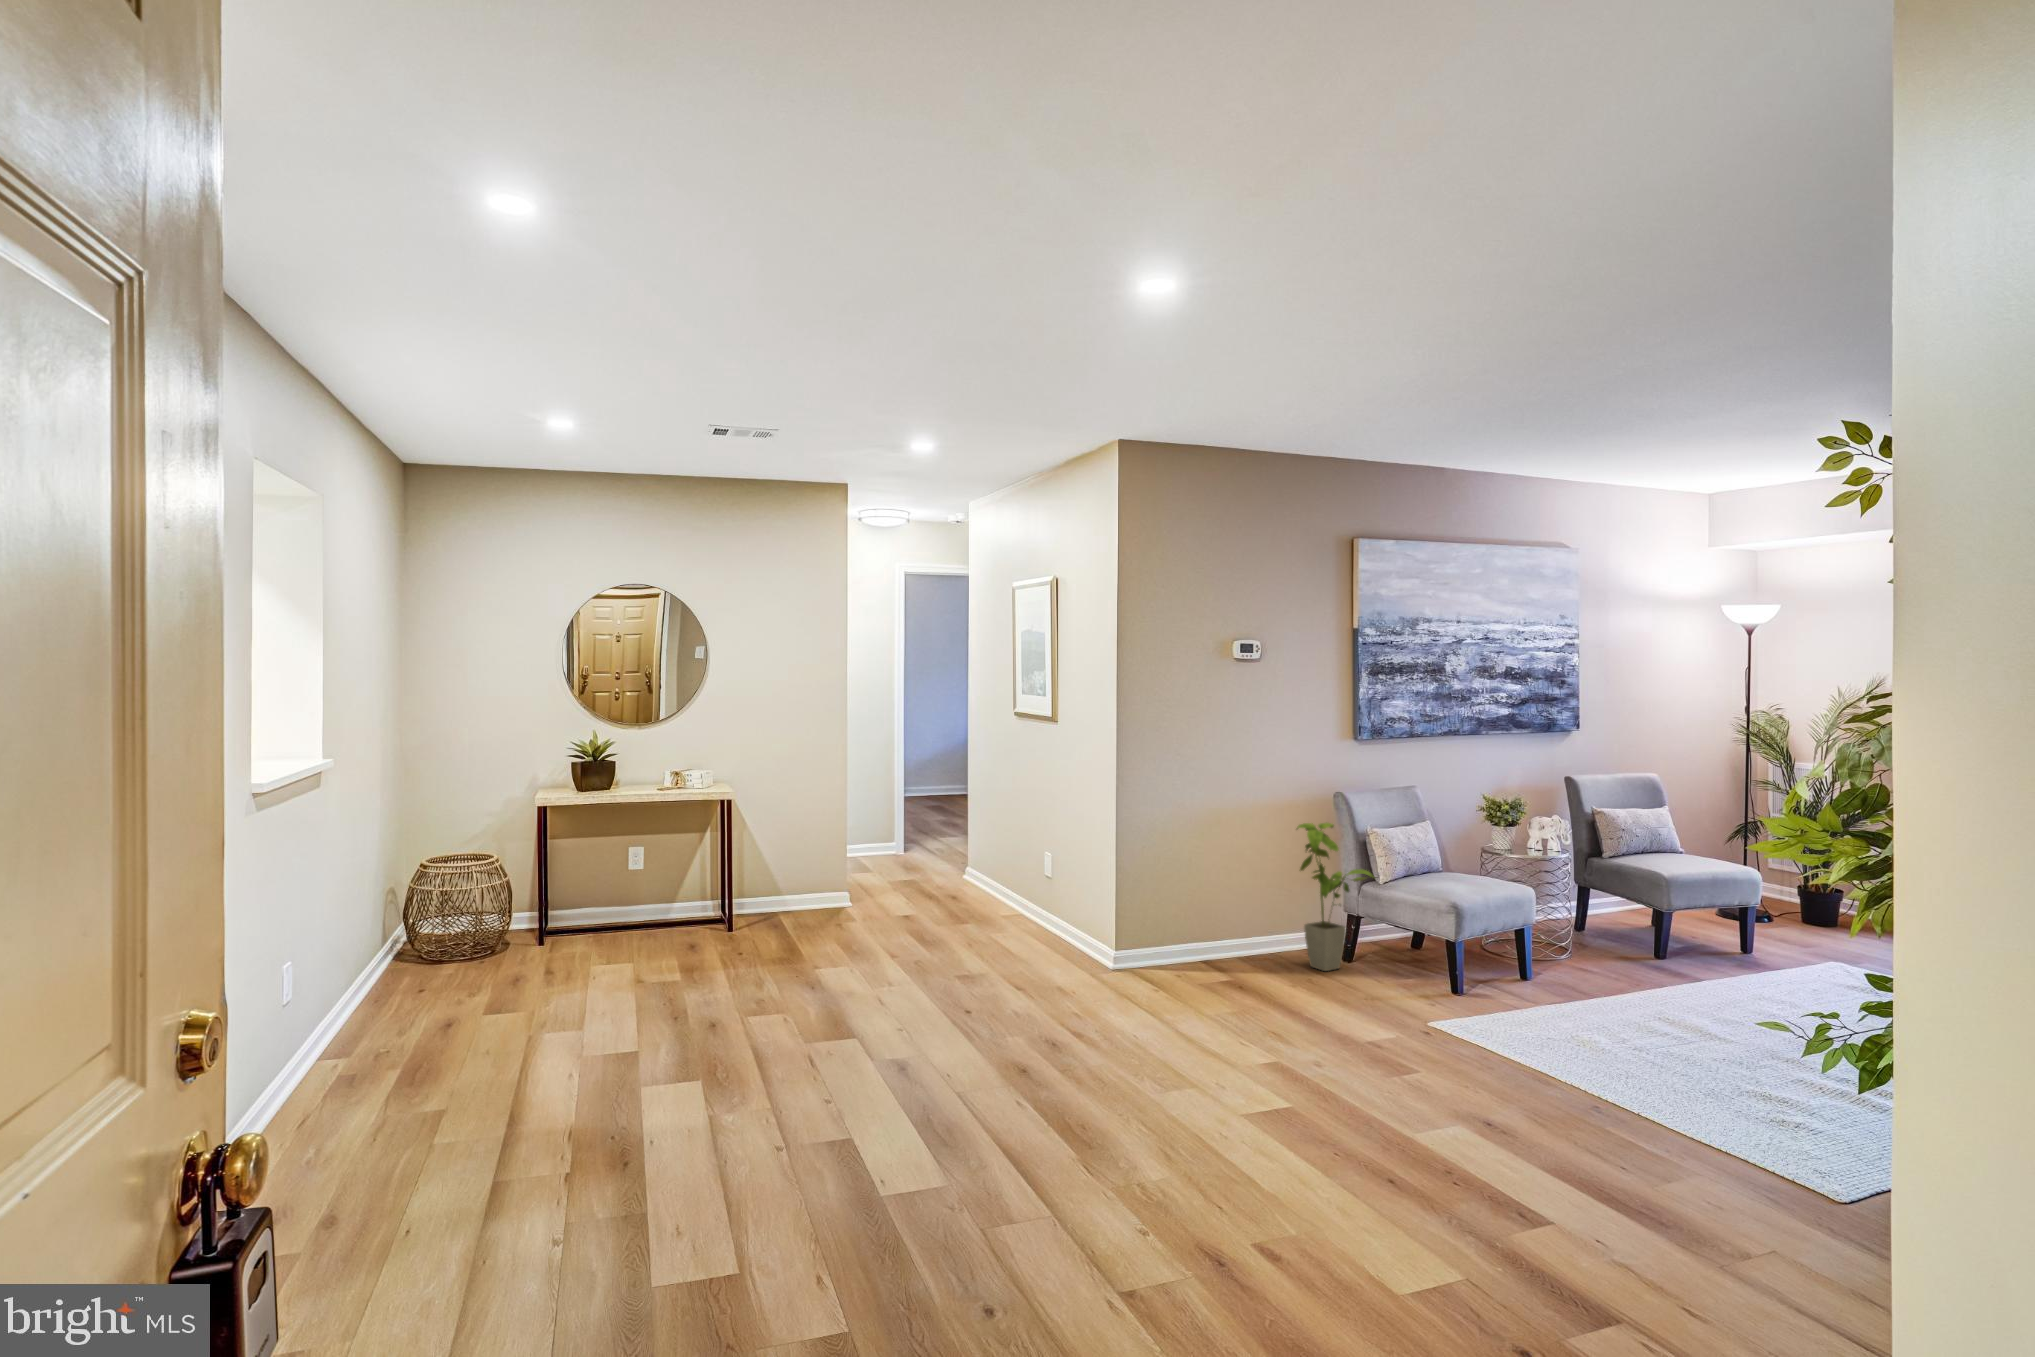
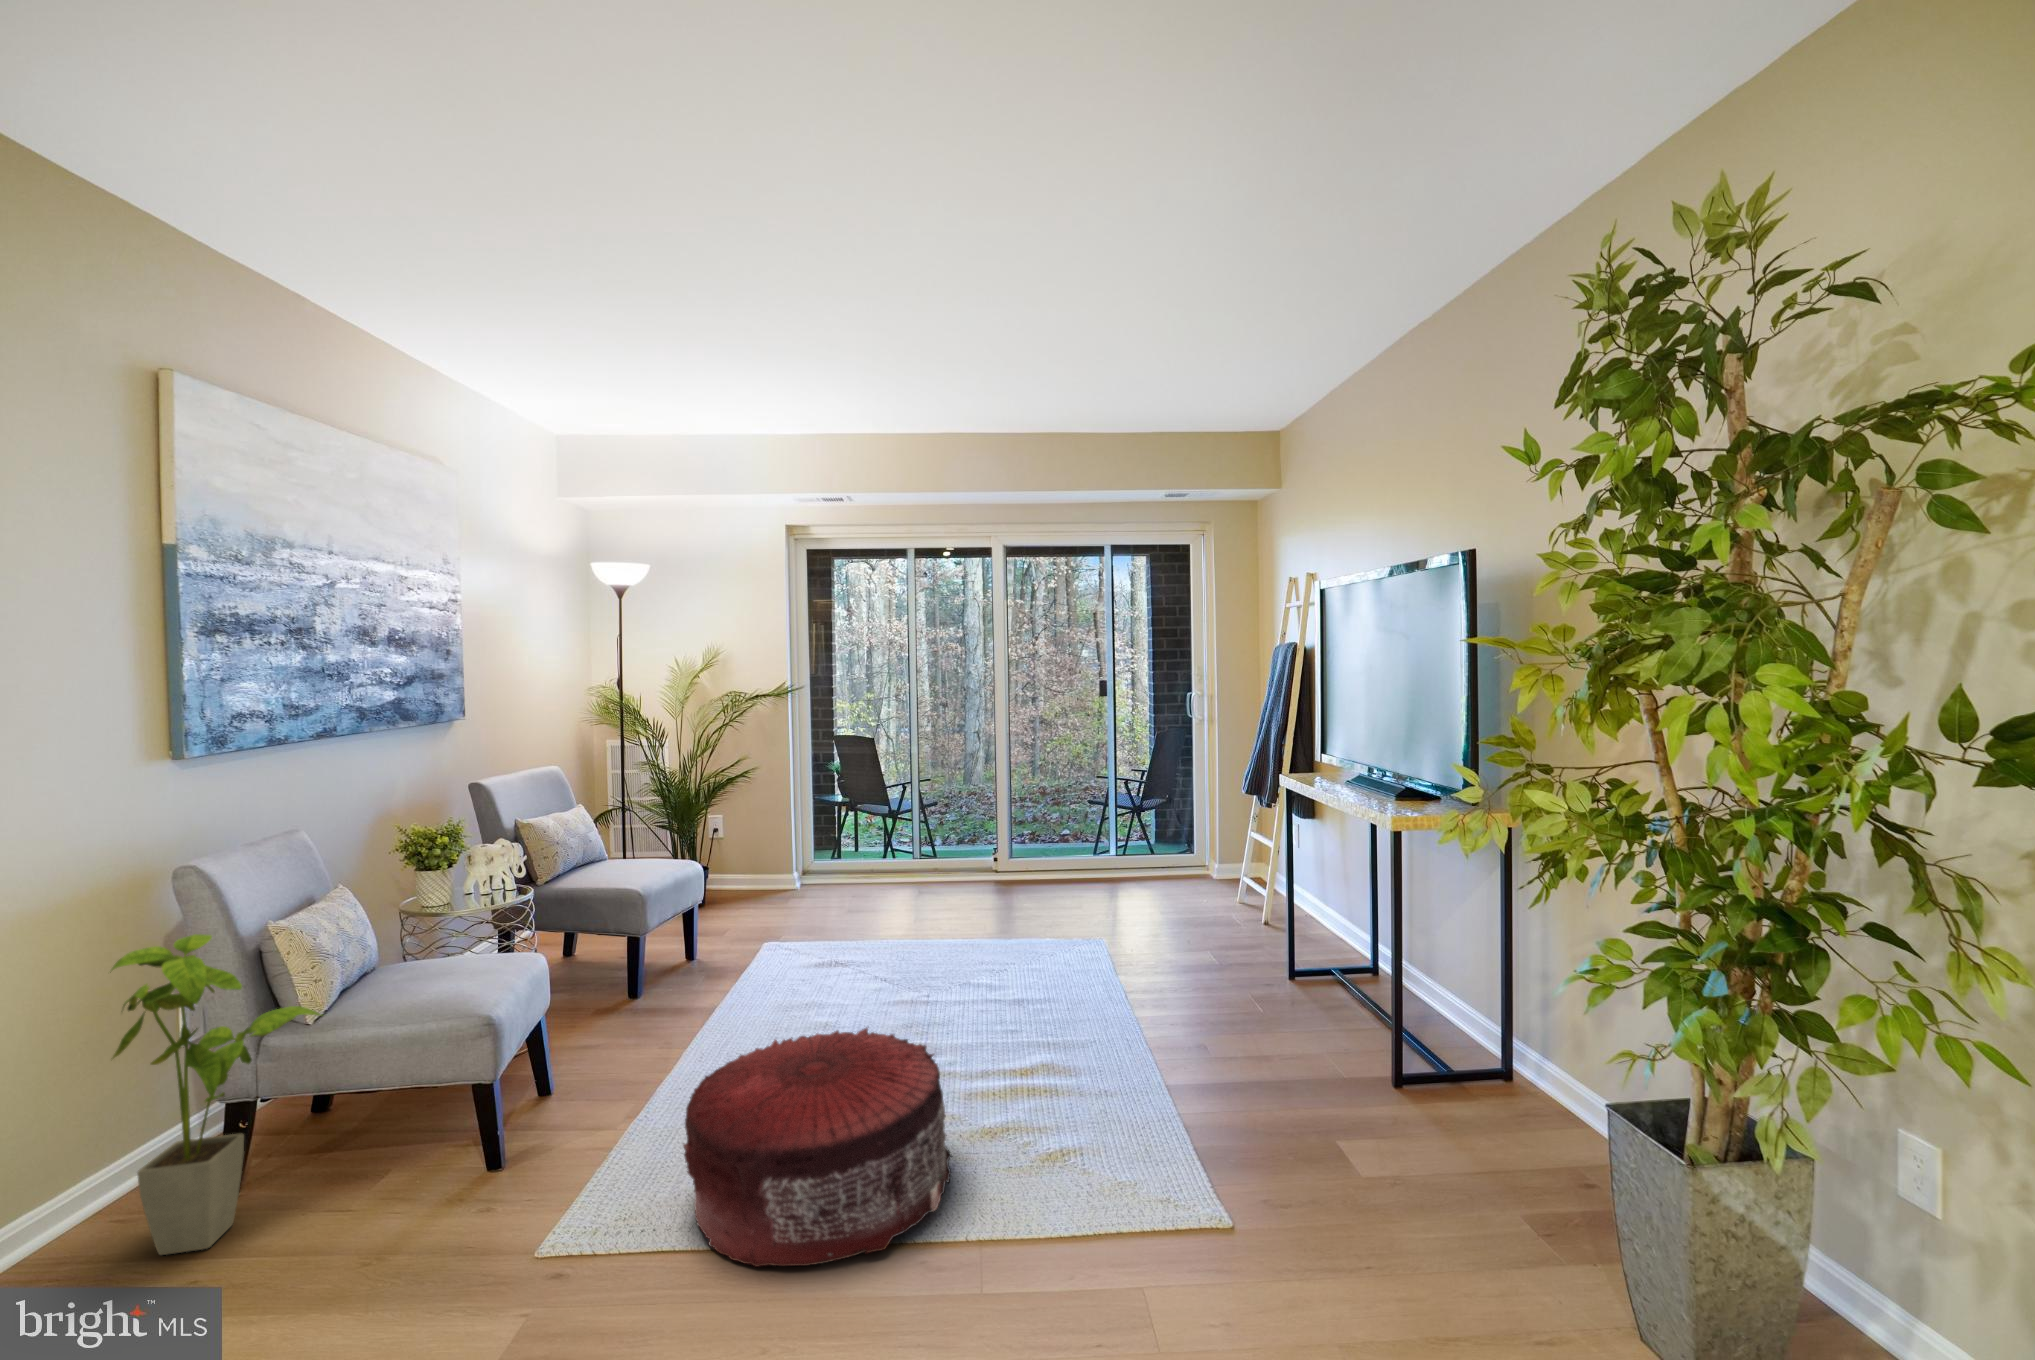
pouf: none [1485,970,1676,1098] -> present [683,1028,952,1267]

